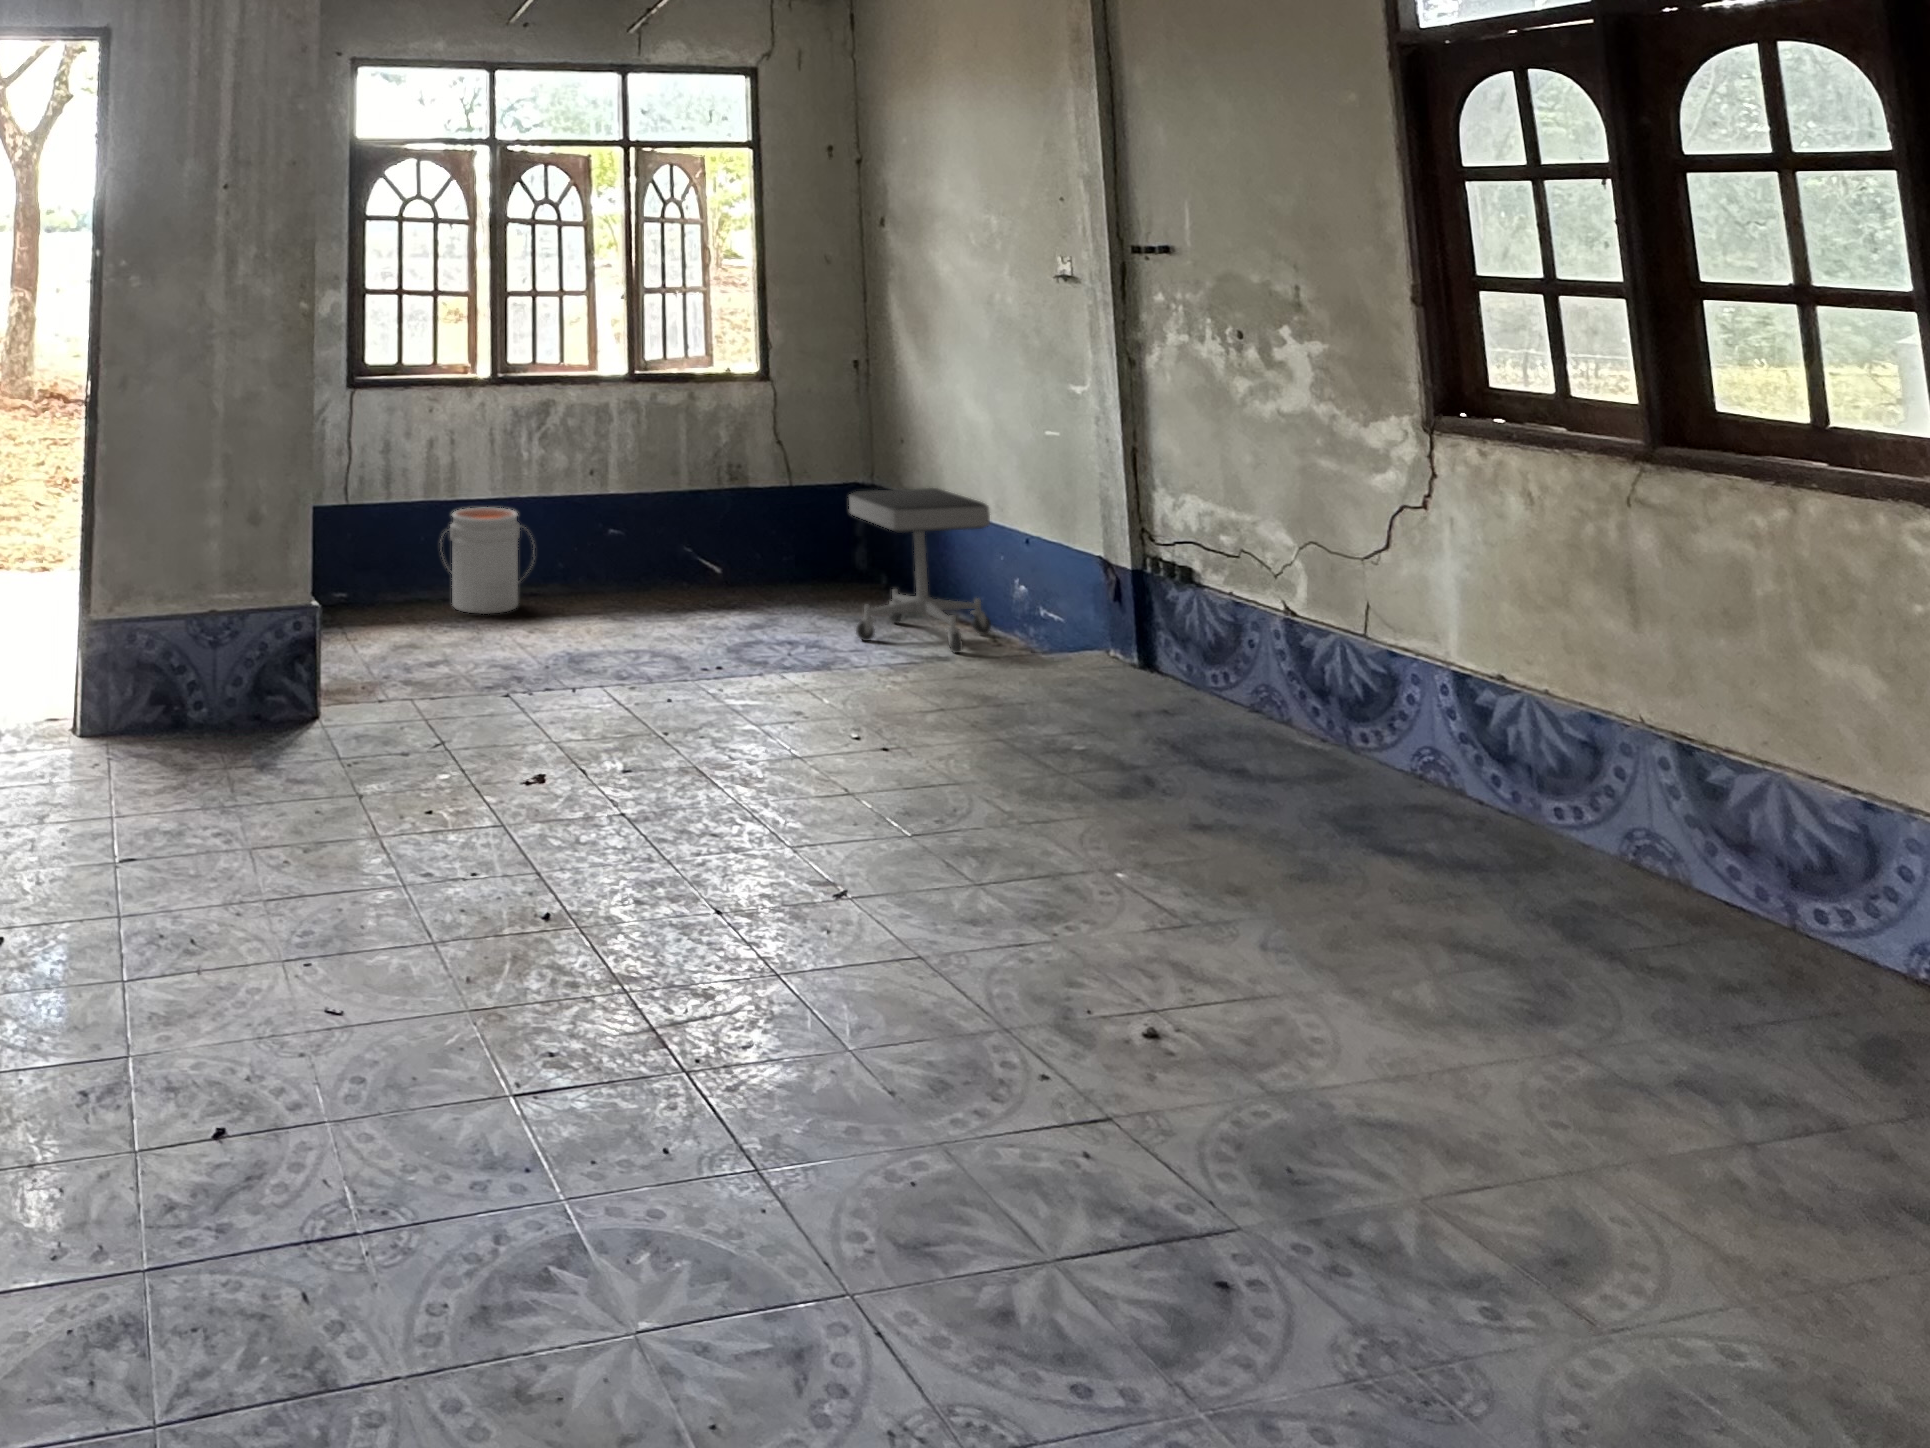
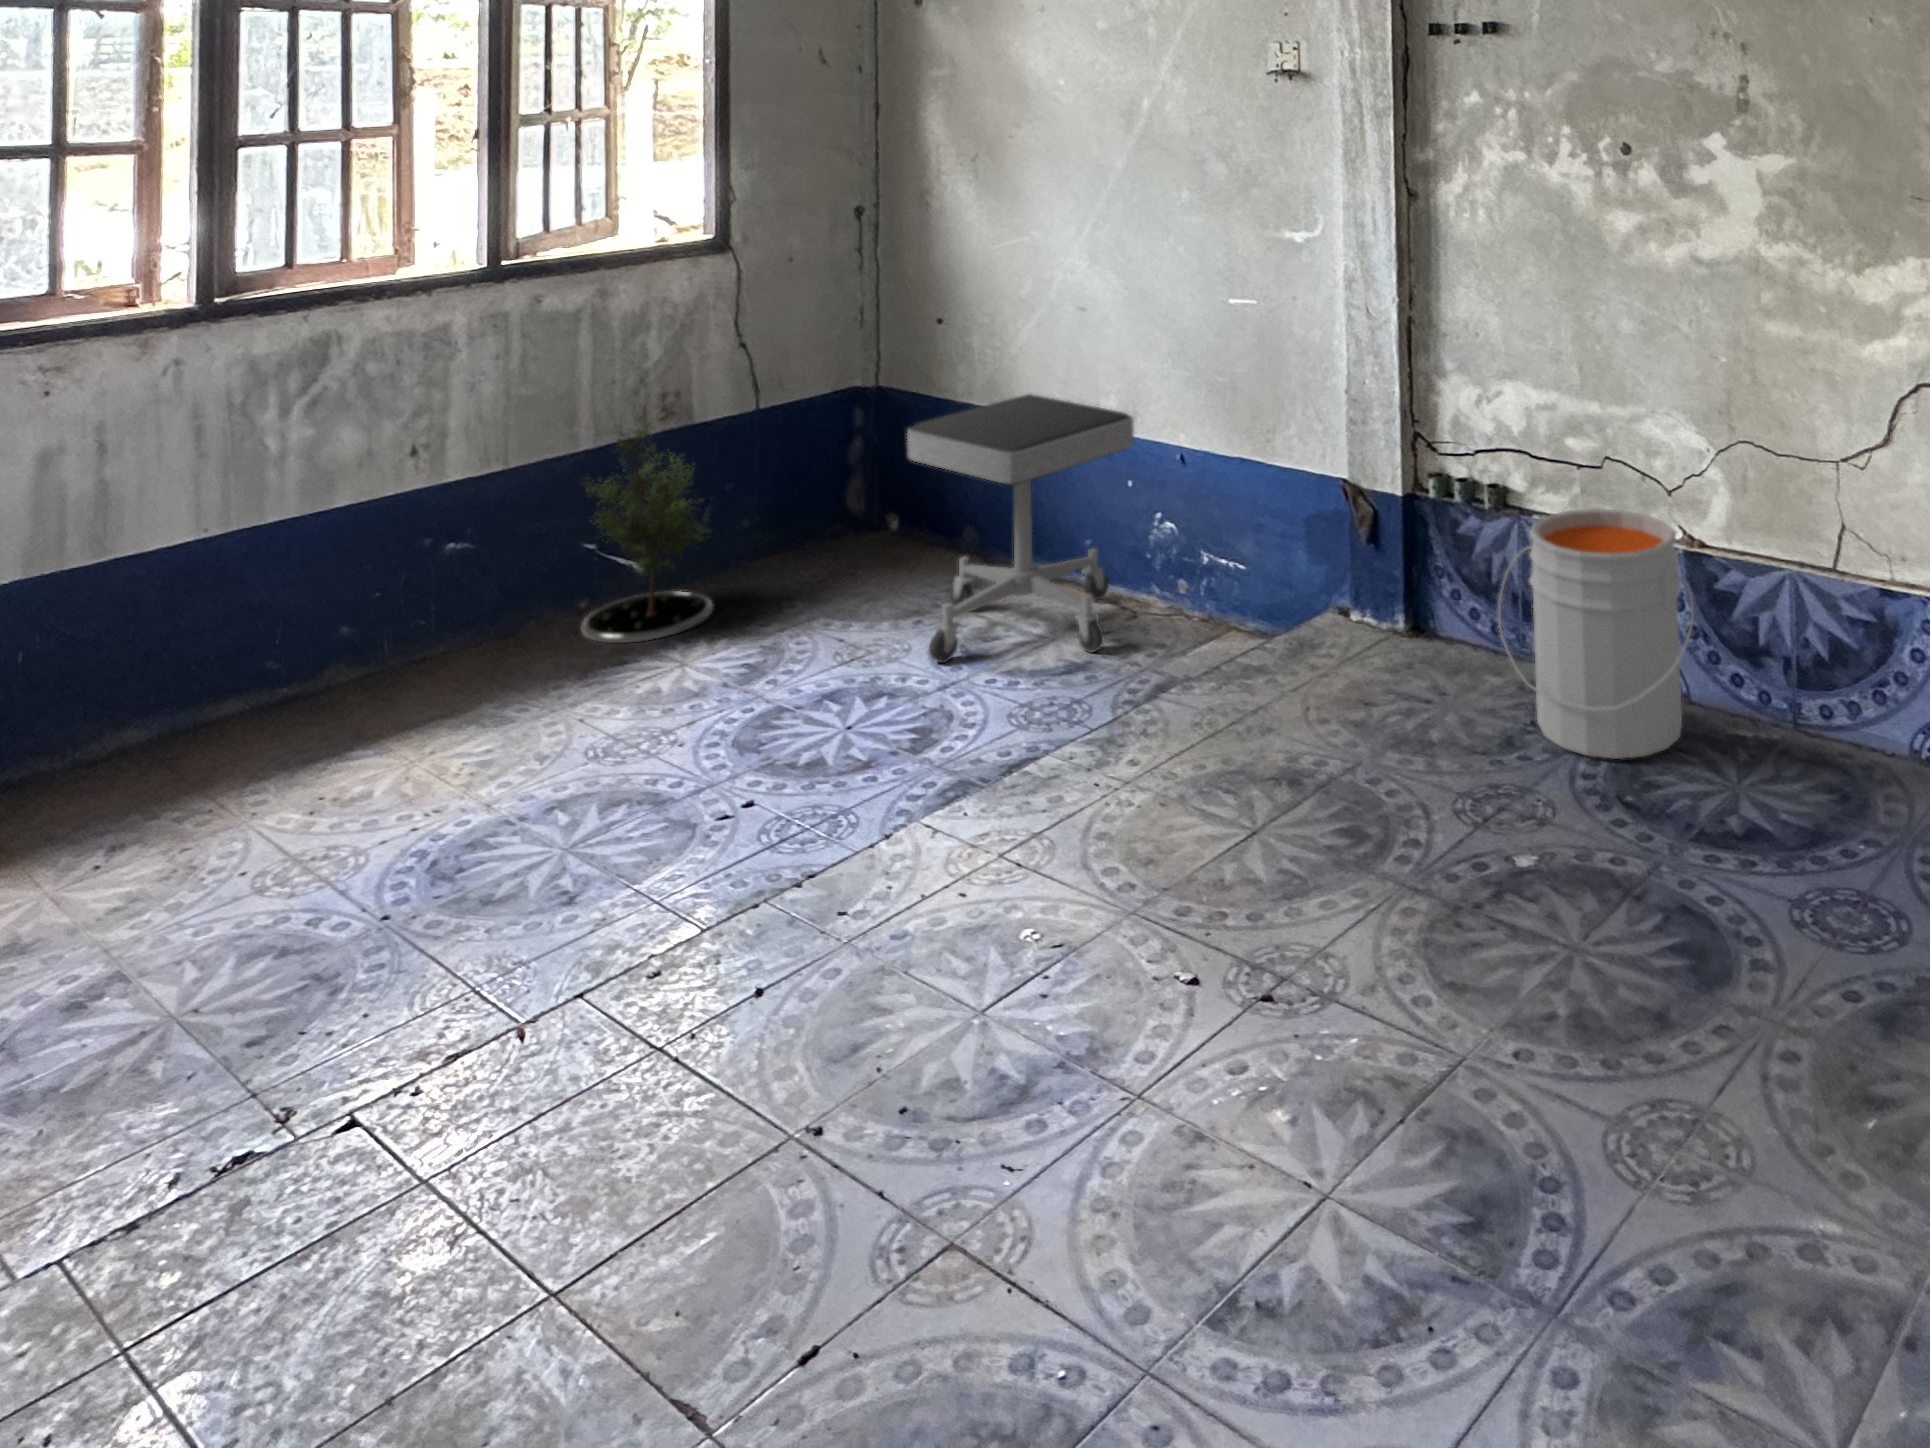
potted tree: none [679,463,755,605] -> present [581,414,713,643]
bucket: present [441,508,531,614] -> present [1498,508,1694,759]

